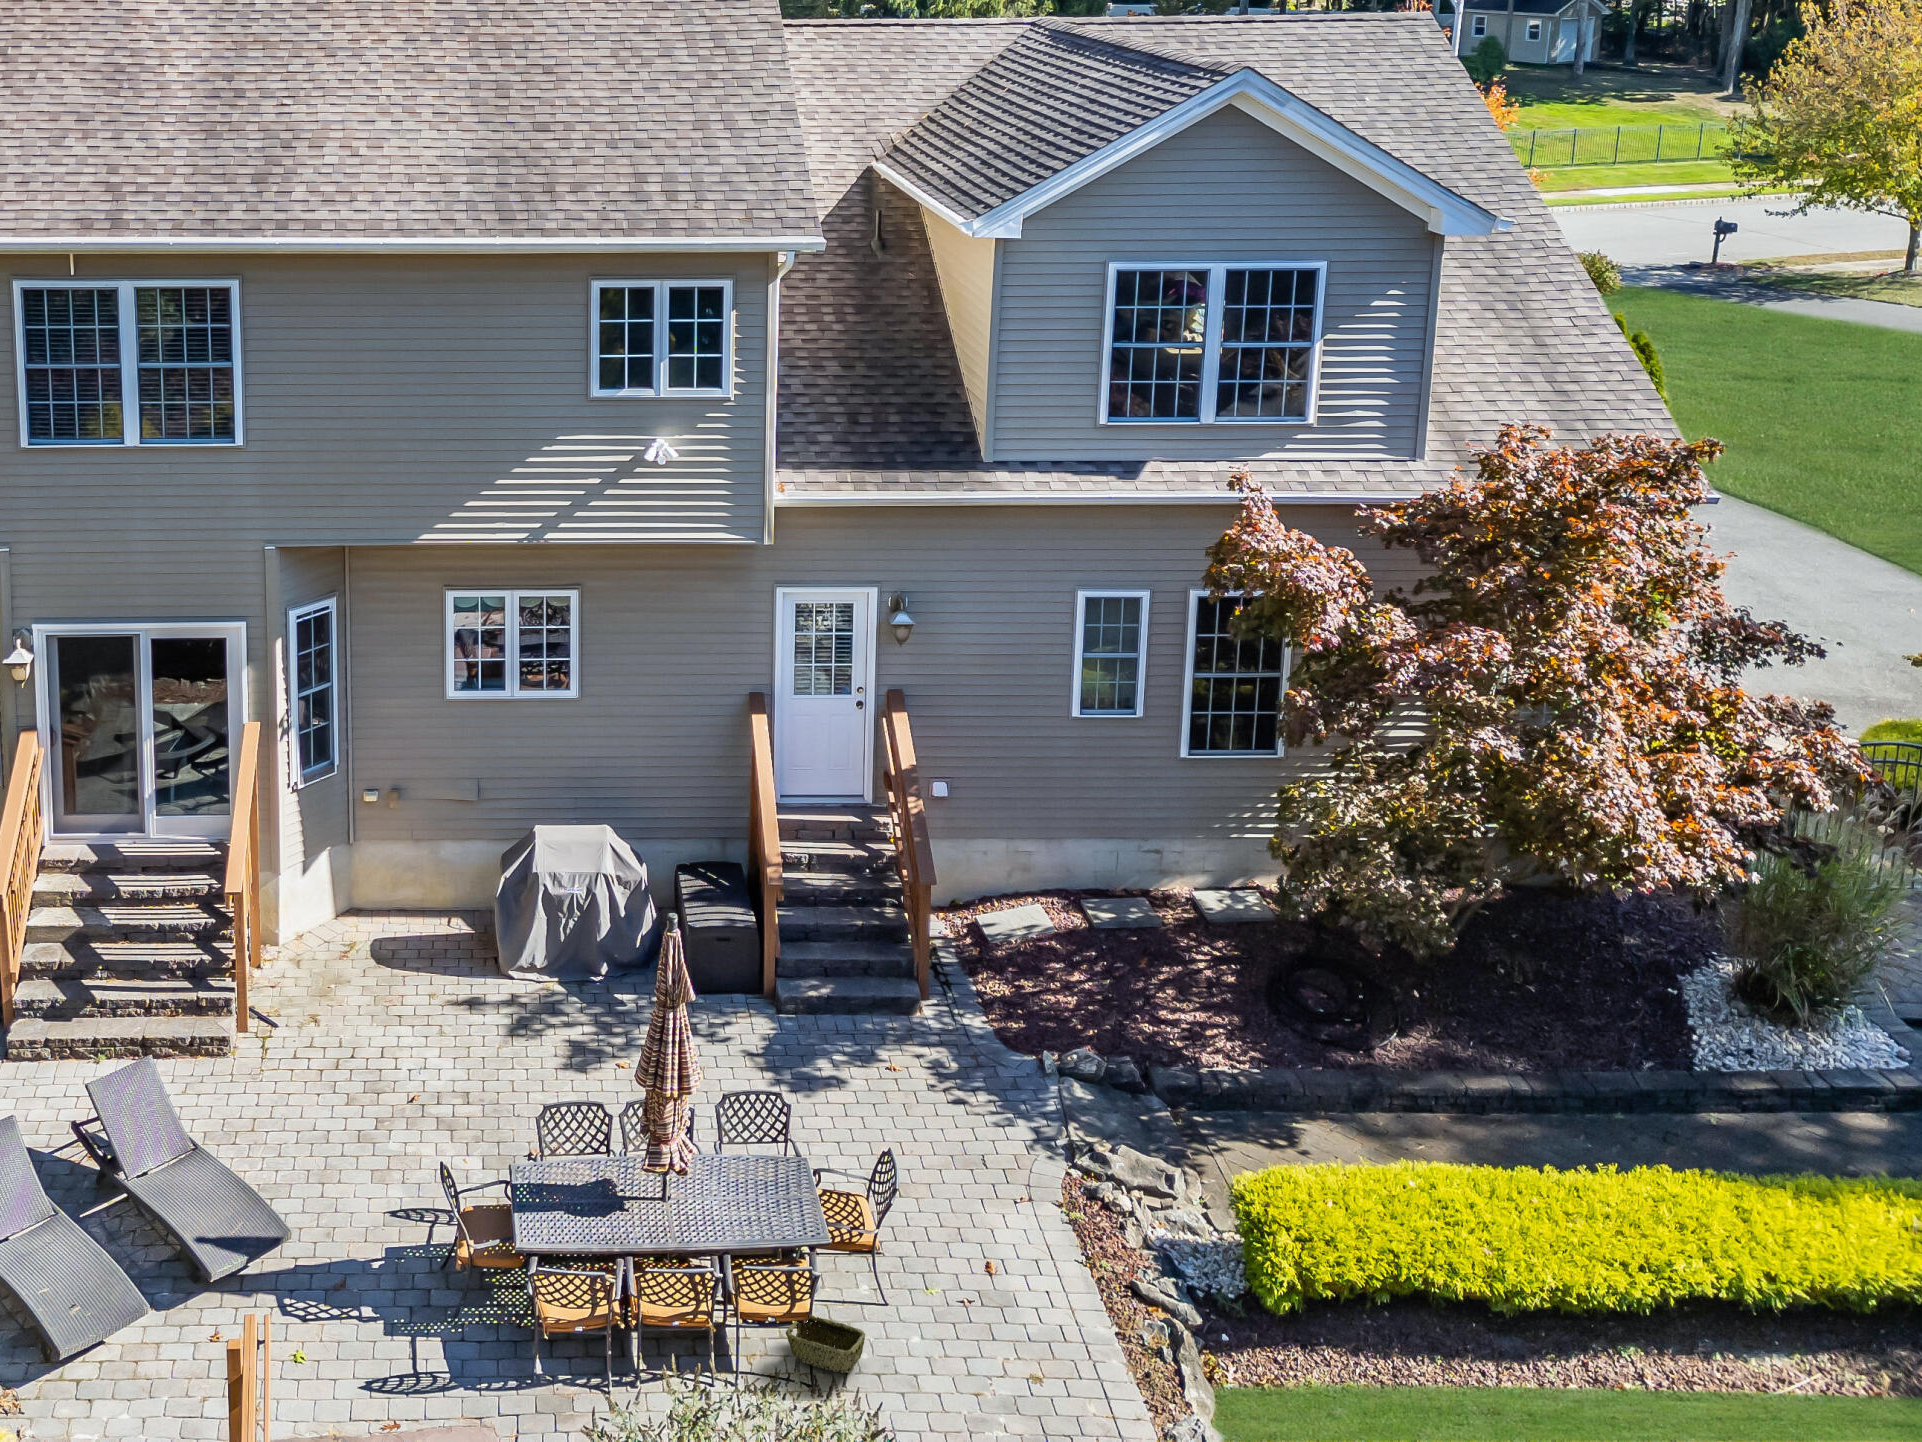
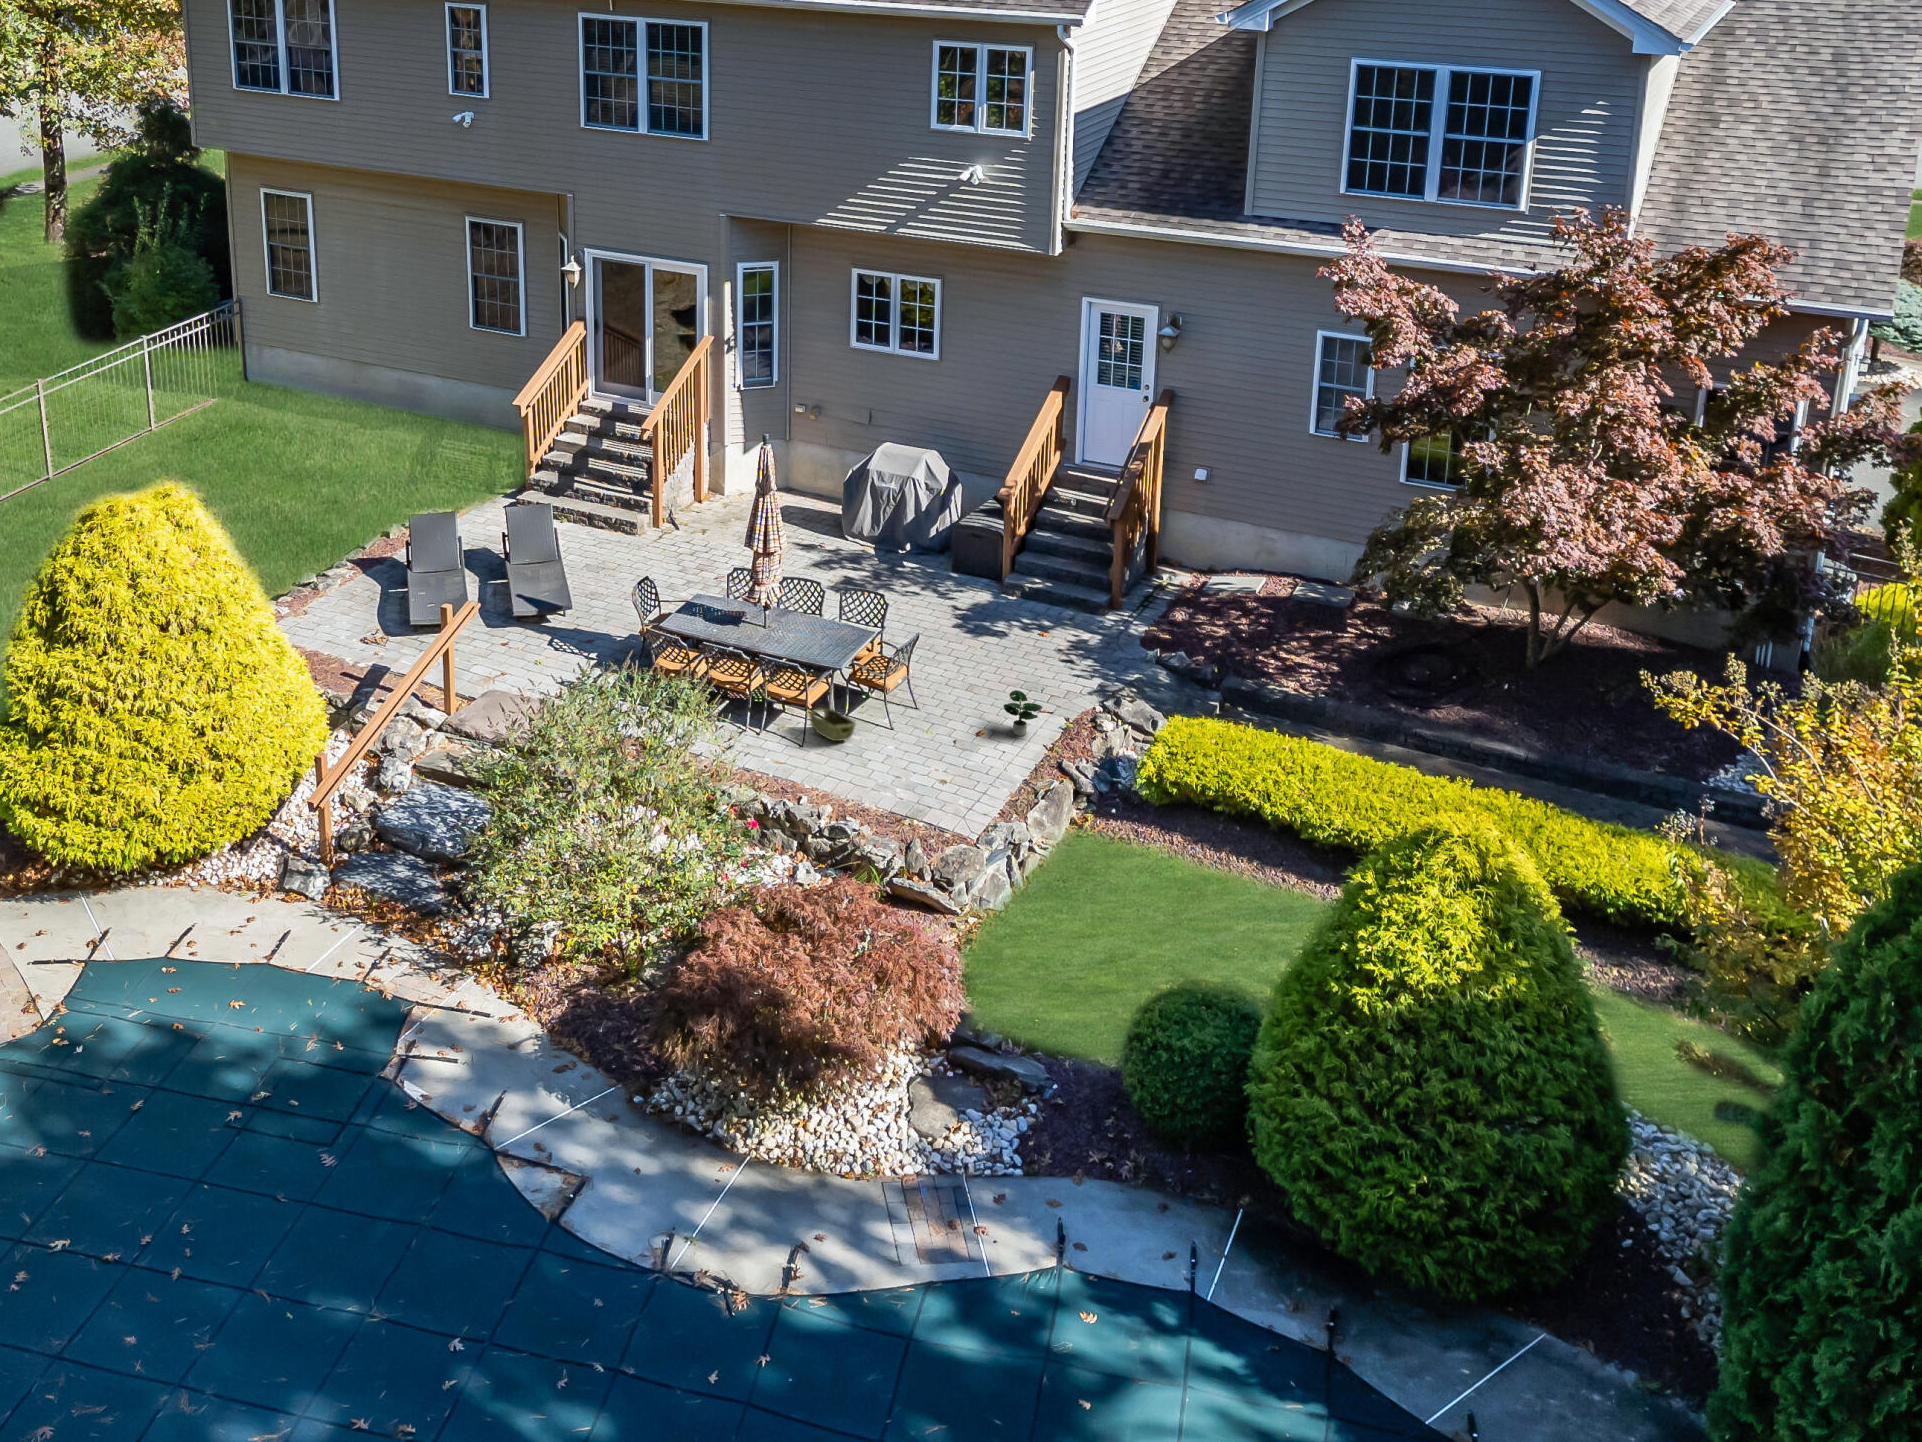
potted plant: none [1011,1196,1066,1264] -> present [1003,690,1042,736]

